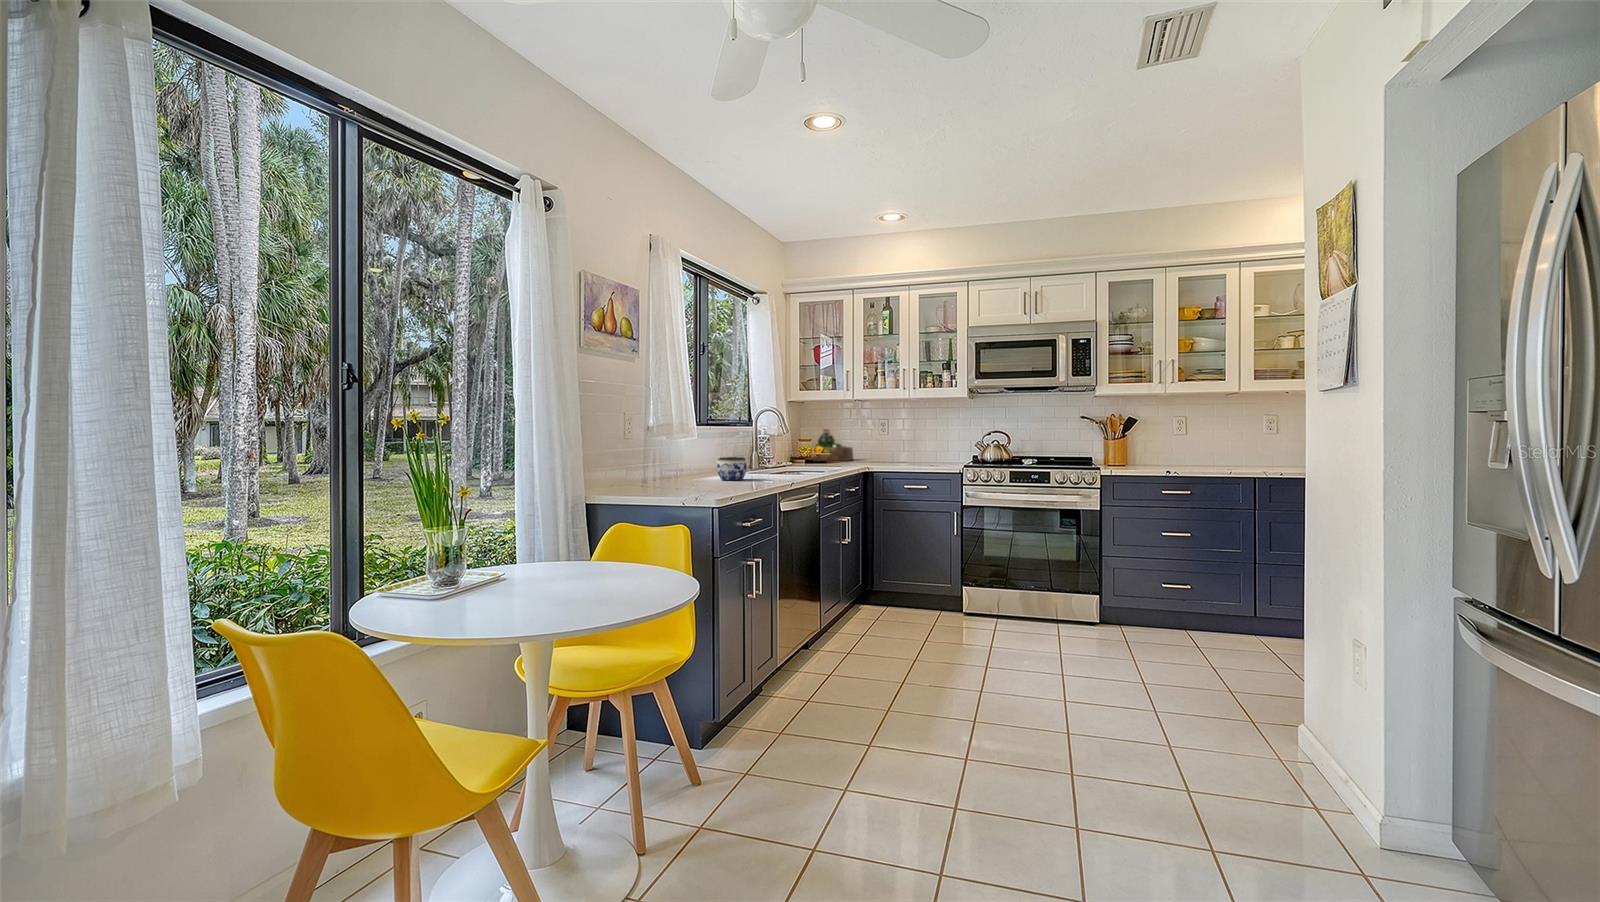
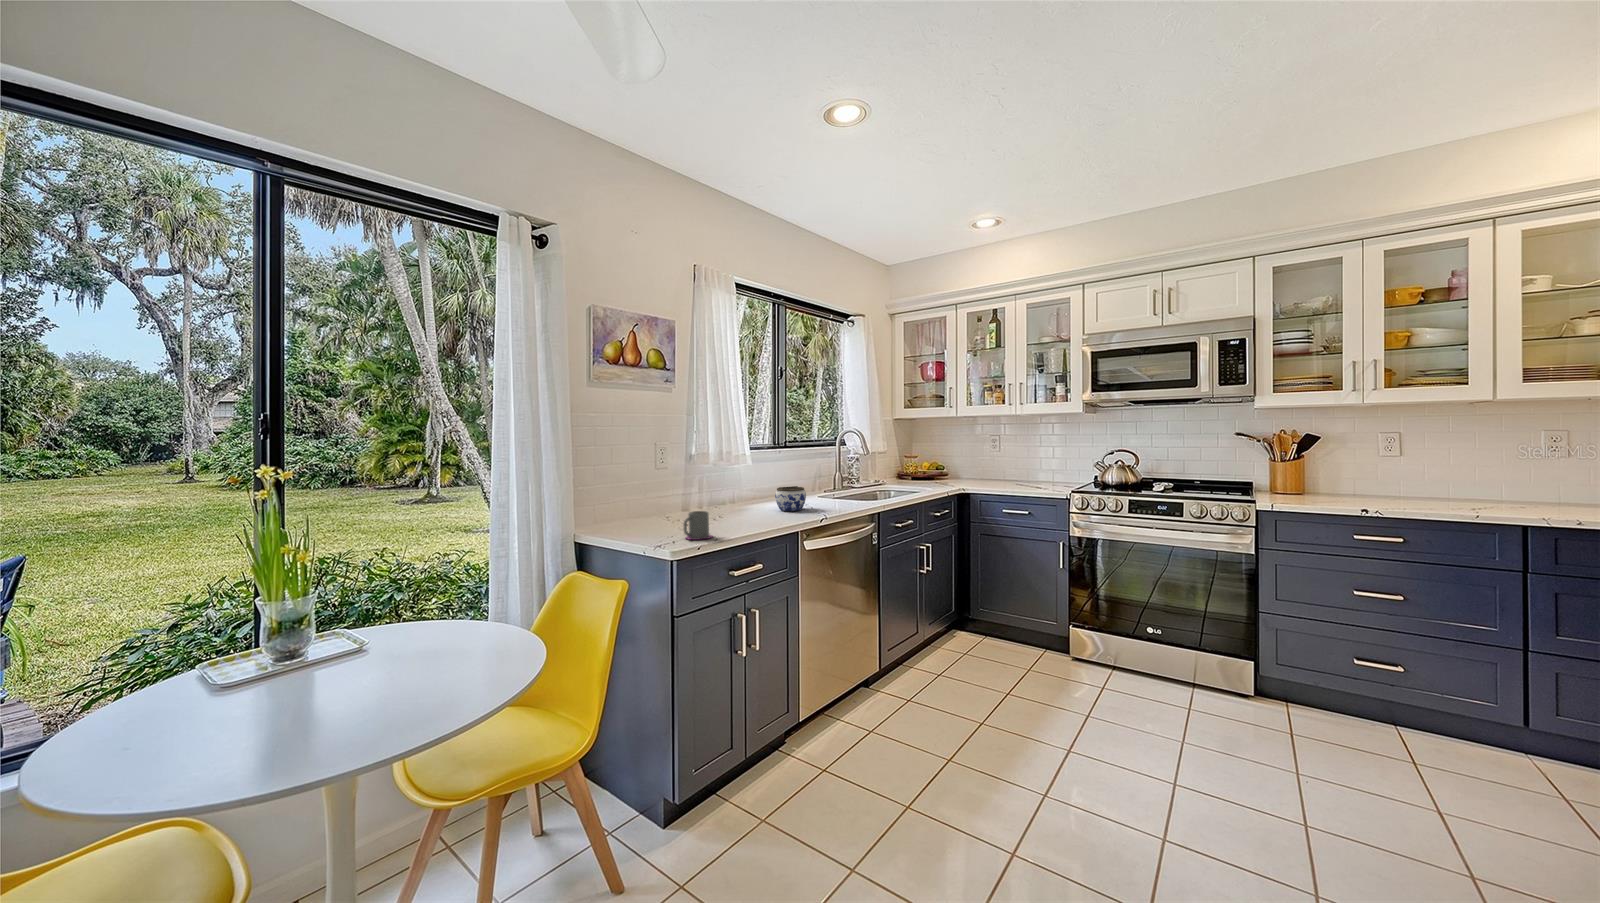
succulent plant: present [813,429,853,461] -> none [920,446,963,477]
mug: none [671,470,698,495] -> present [684,511,713,540]

